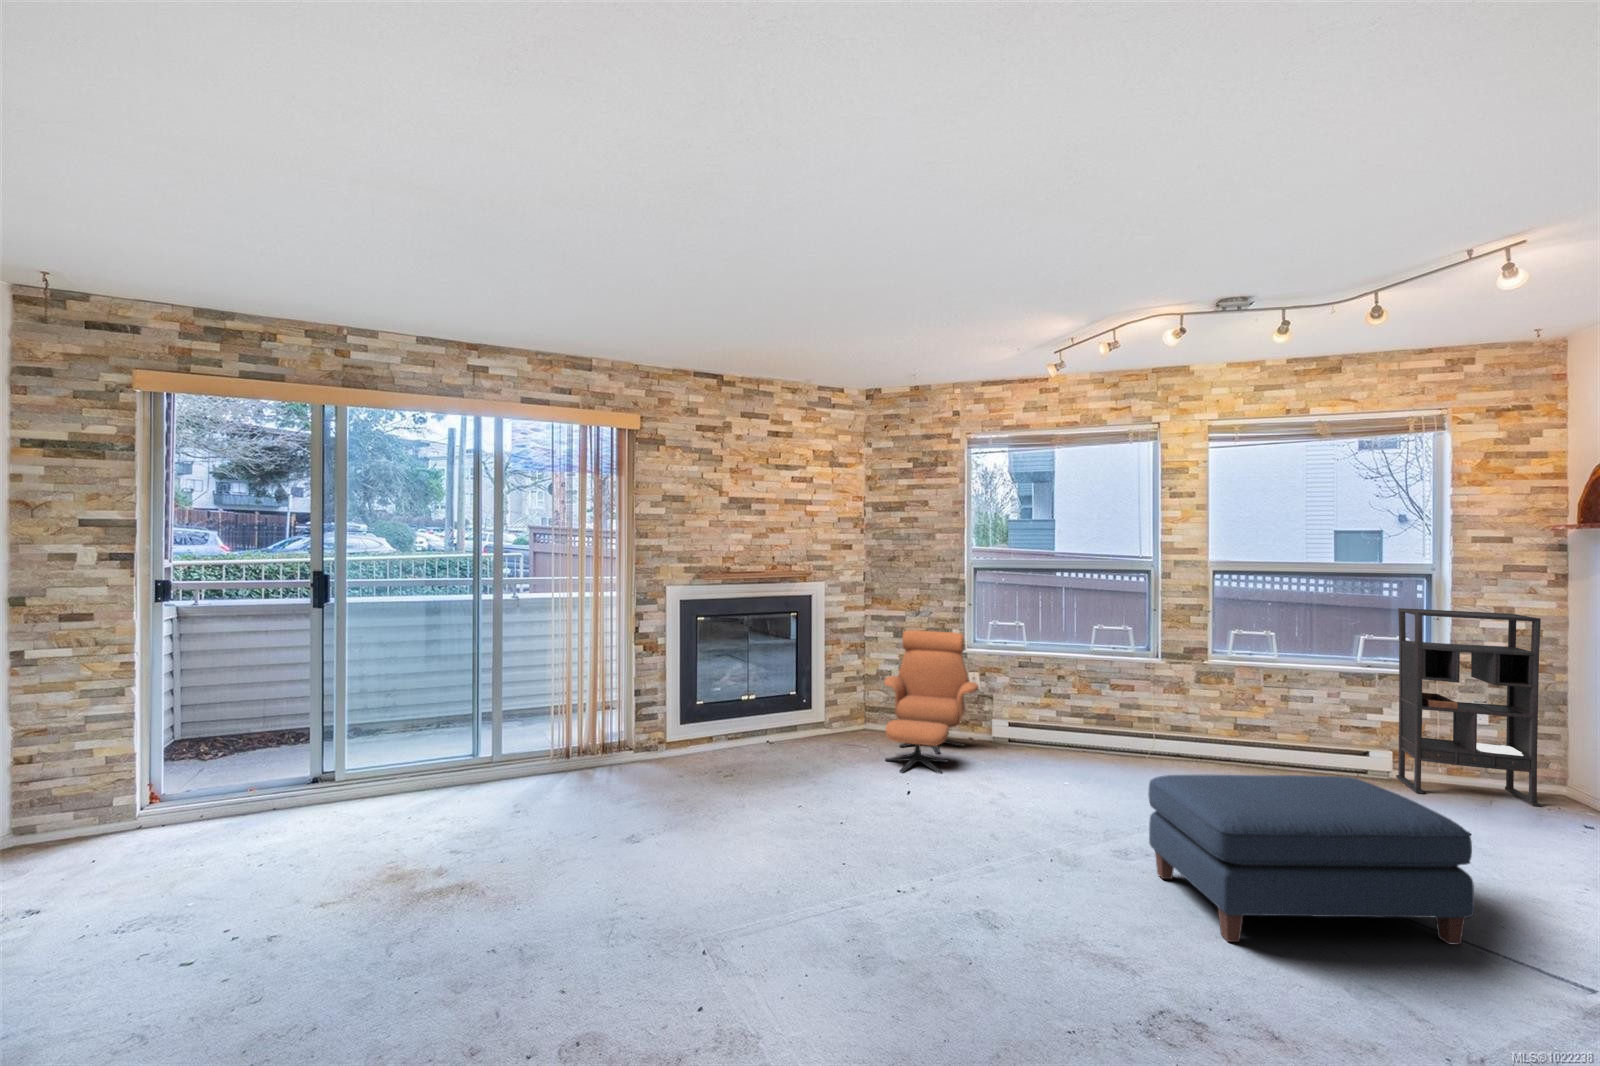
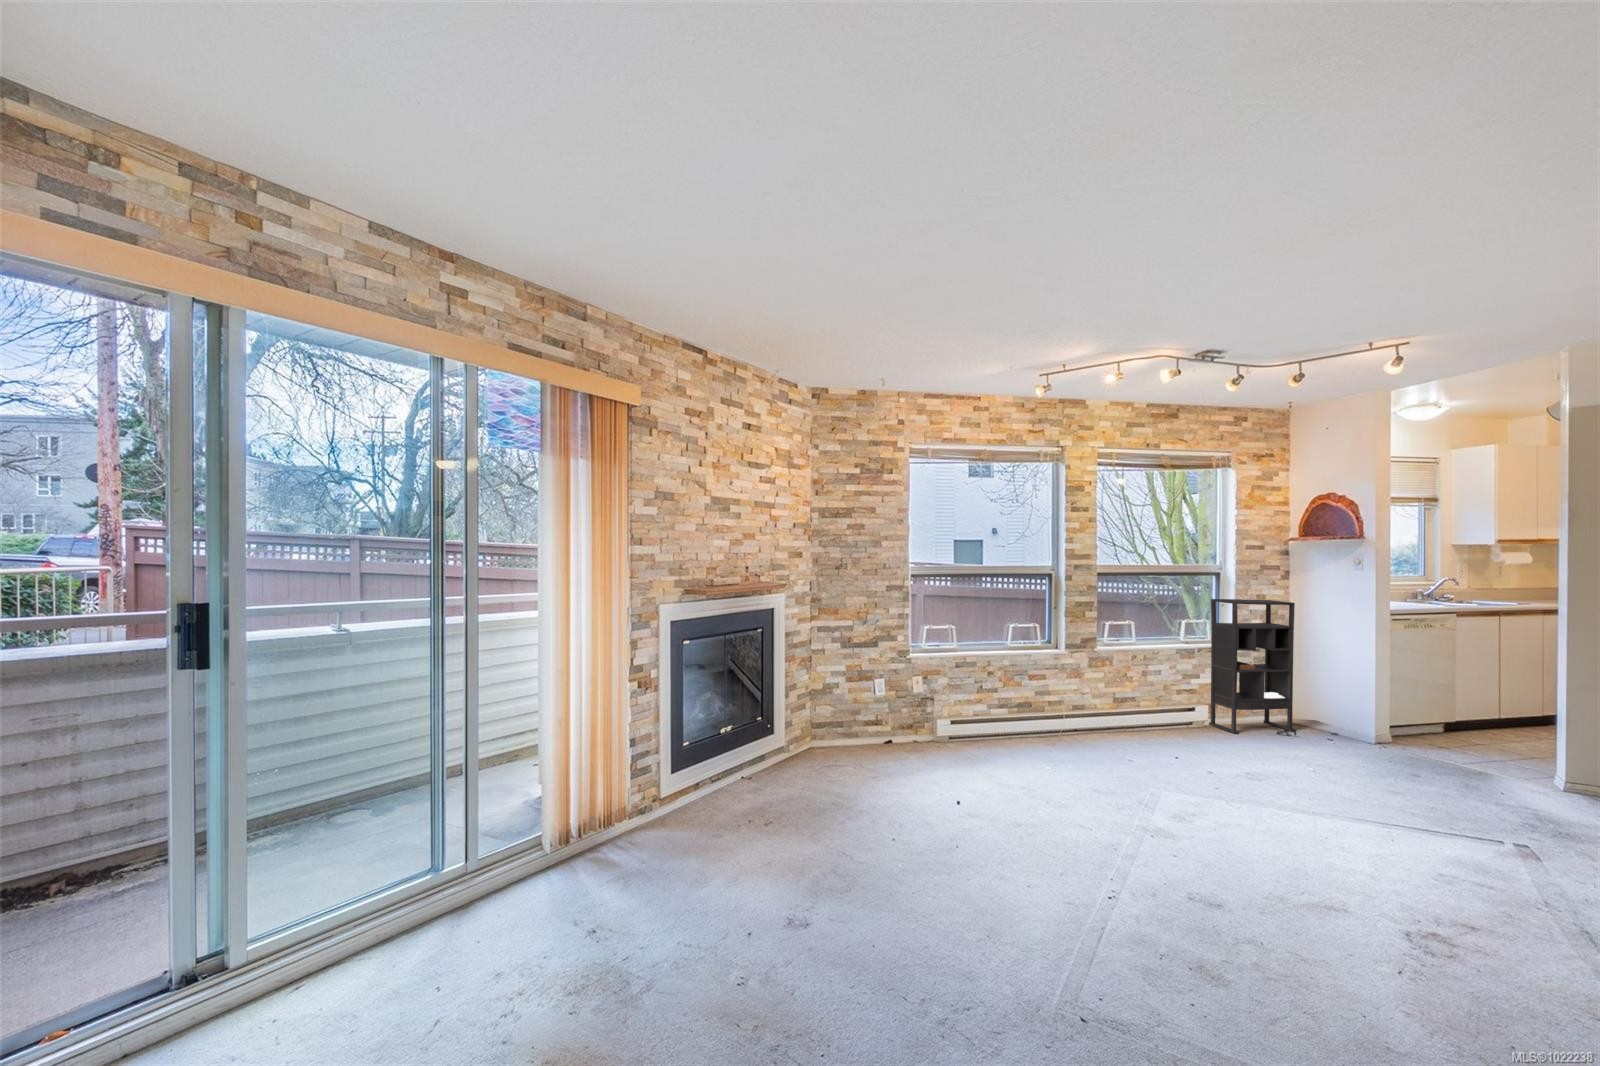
lounge chair: present [884,630,979,774] -> none [849,638,953,786]
ottoman: present [1148,775,1474,945] -> none [1225,730,1433,875]

